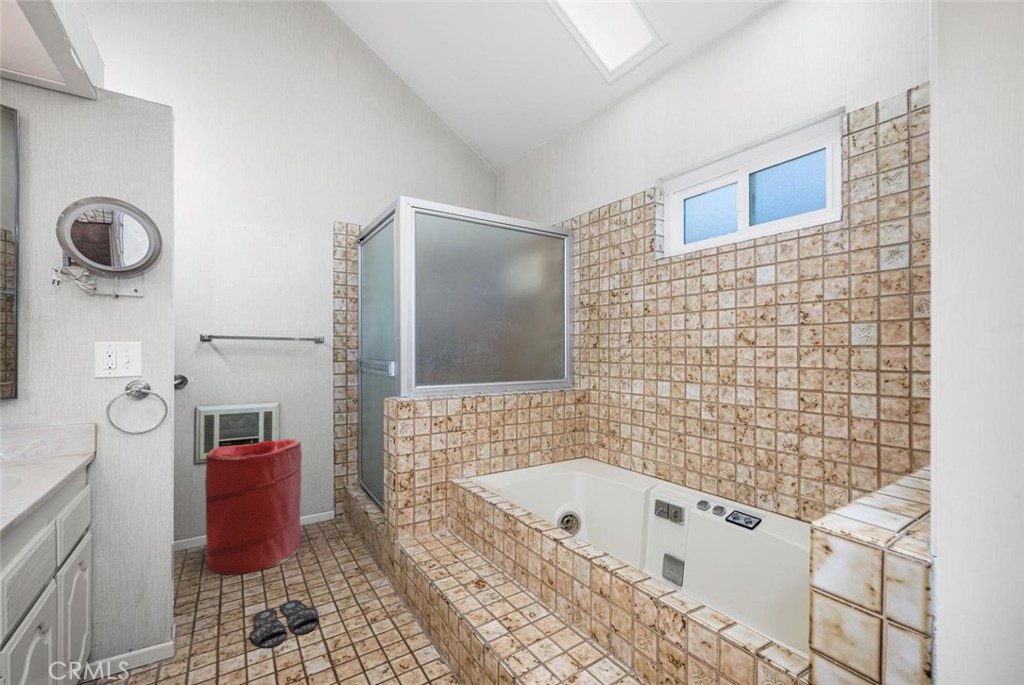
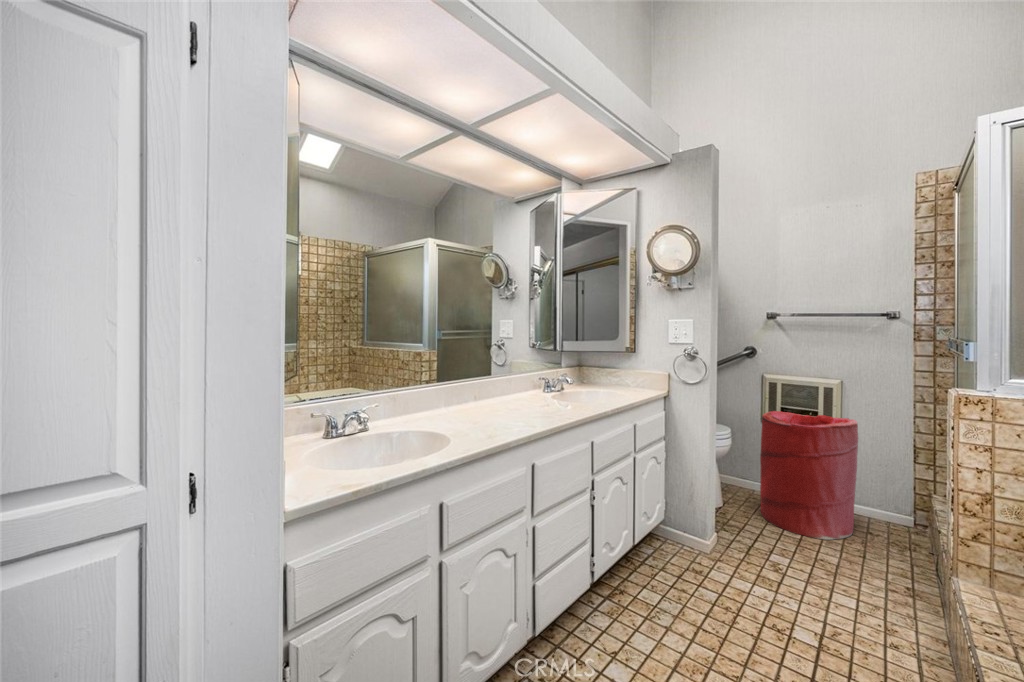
slippers: present [249,600,319,648] -> none [763,564,832,607]

